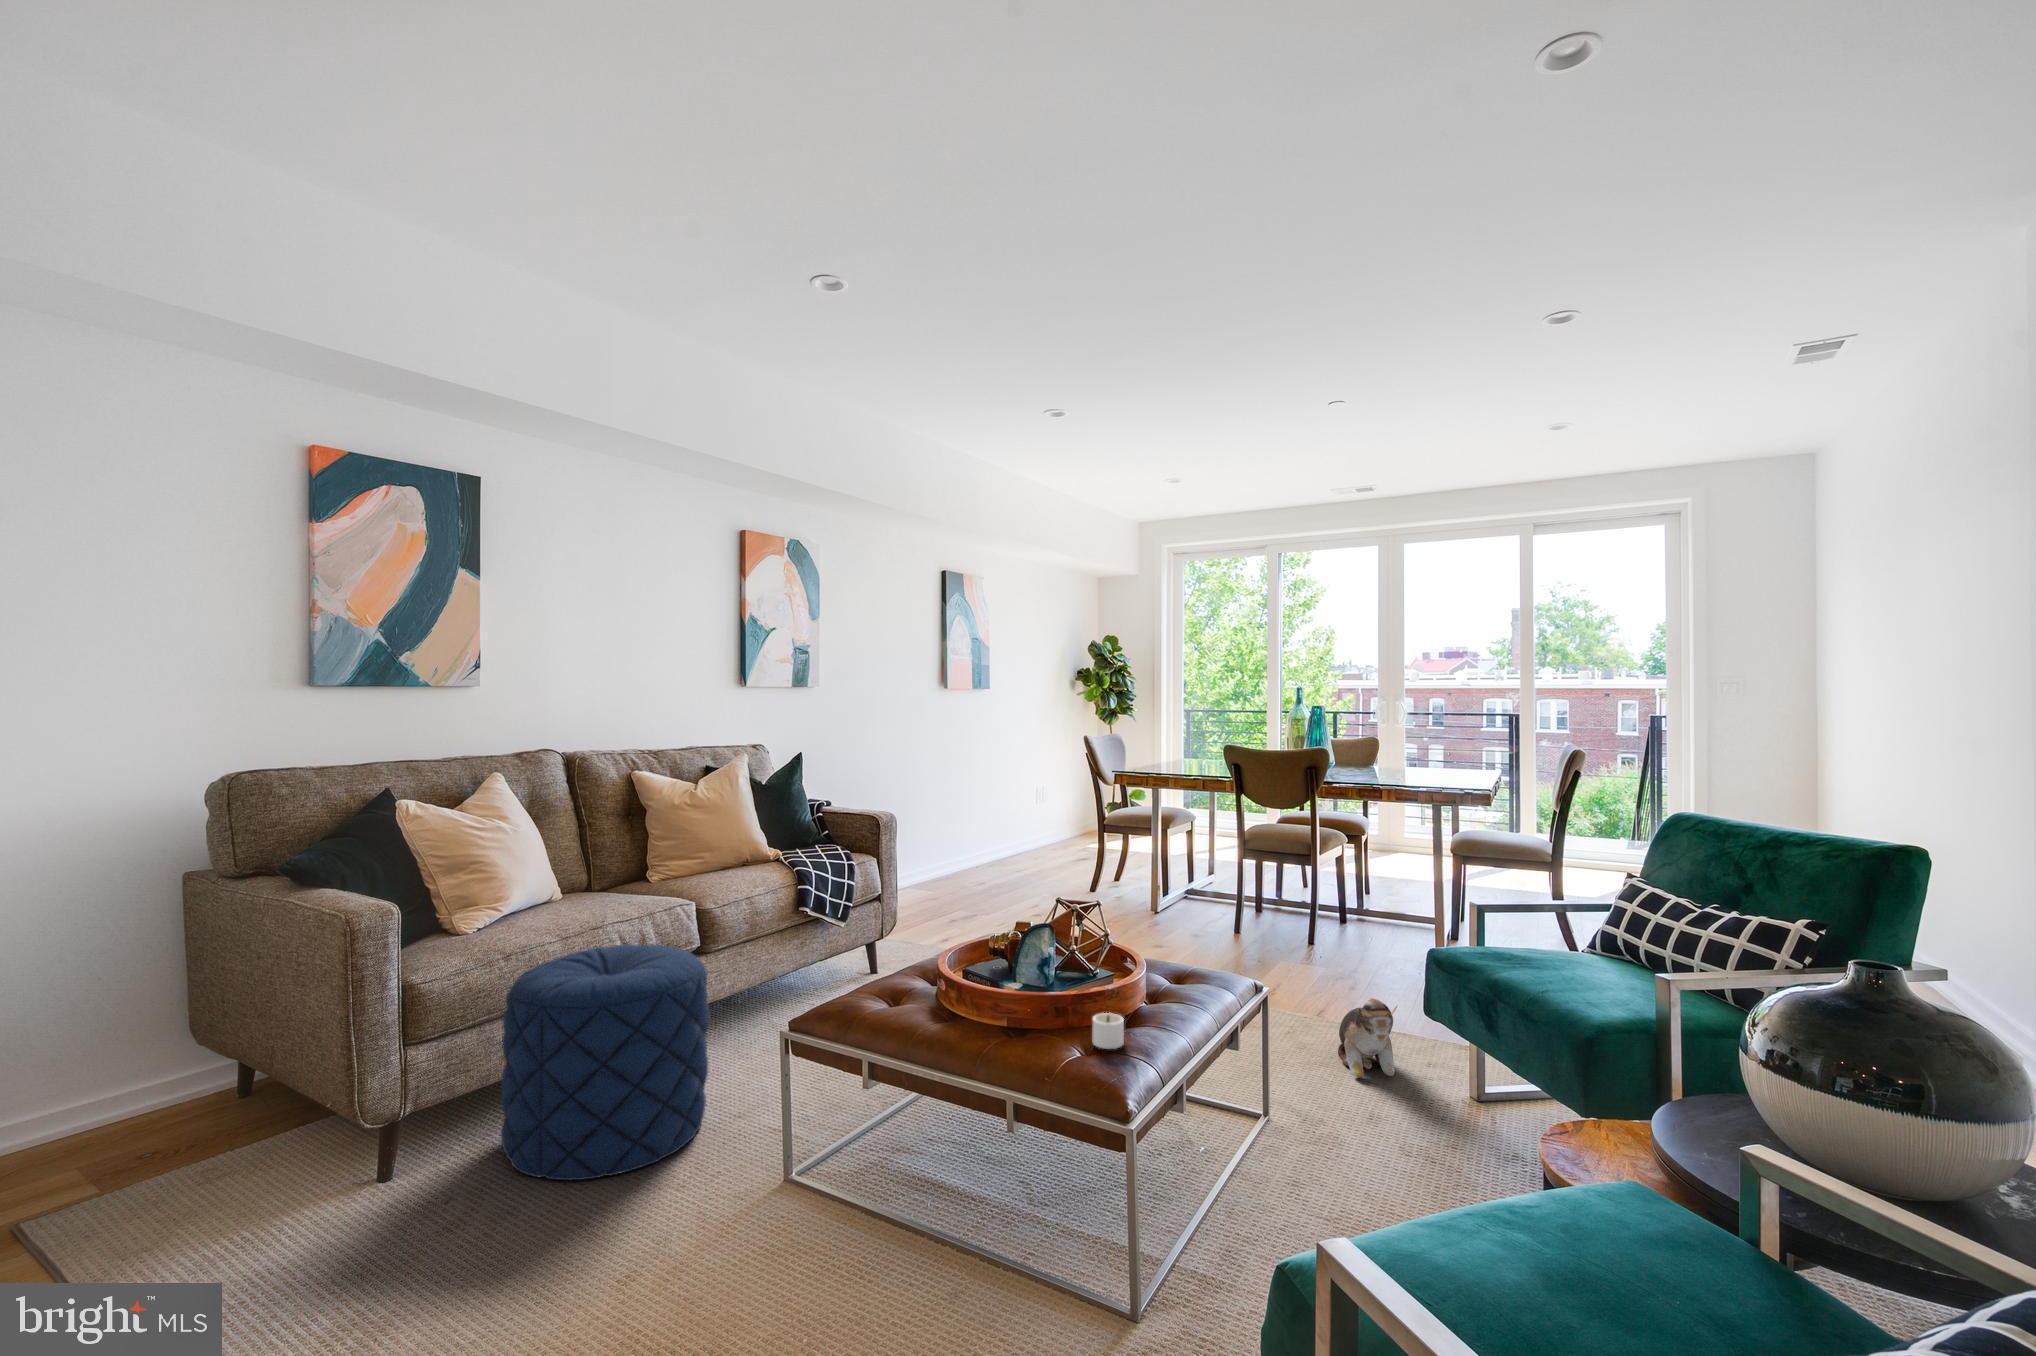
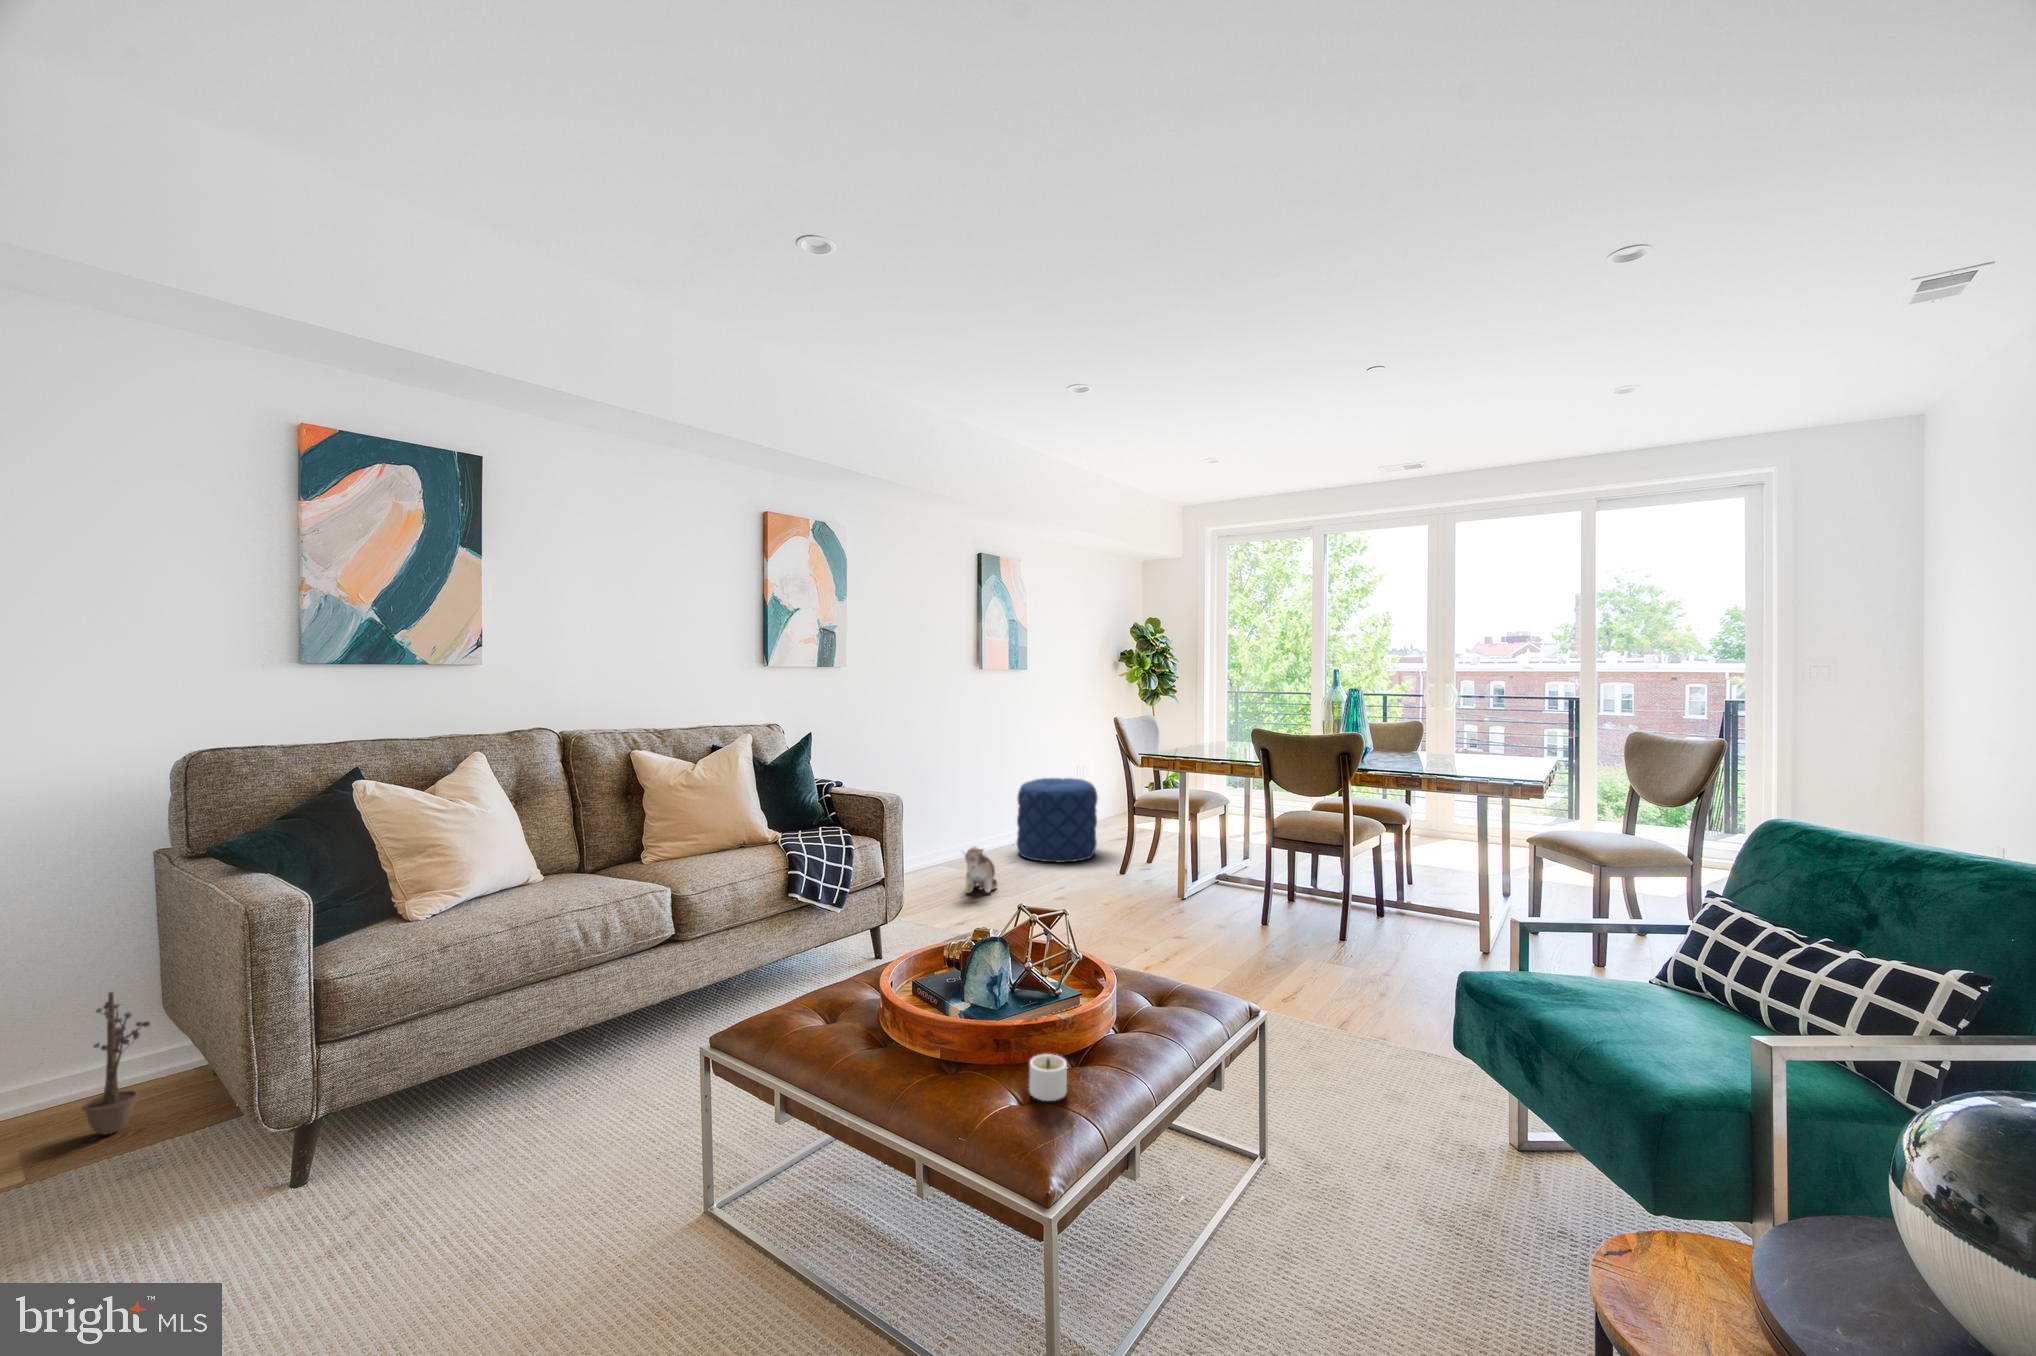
pouf: present [501,944,709,1180] -> present [1017,778,1098,862]
plush toy: present [1338,998,1398,1078] -> present [965,847,997,893]
decorative plant: none [139,1010,197,1151] -> present [82,992,150,1134]

